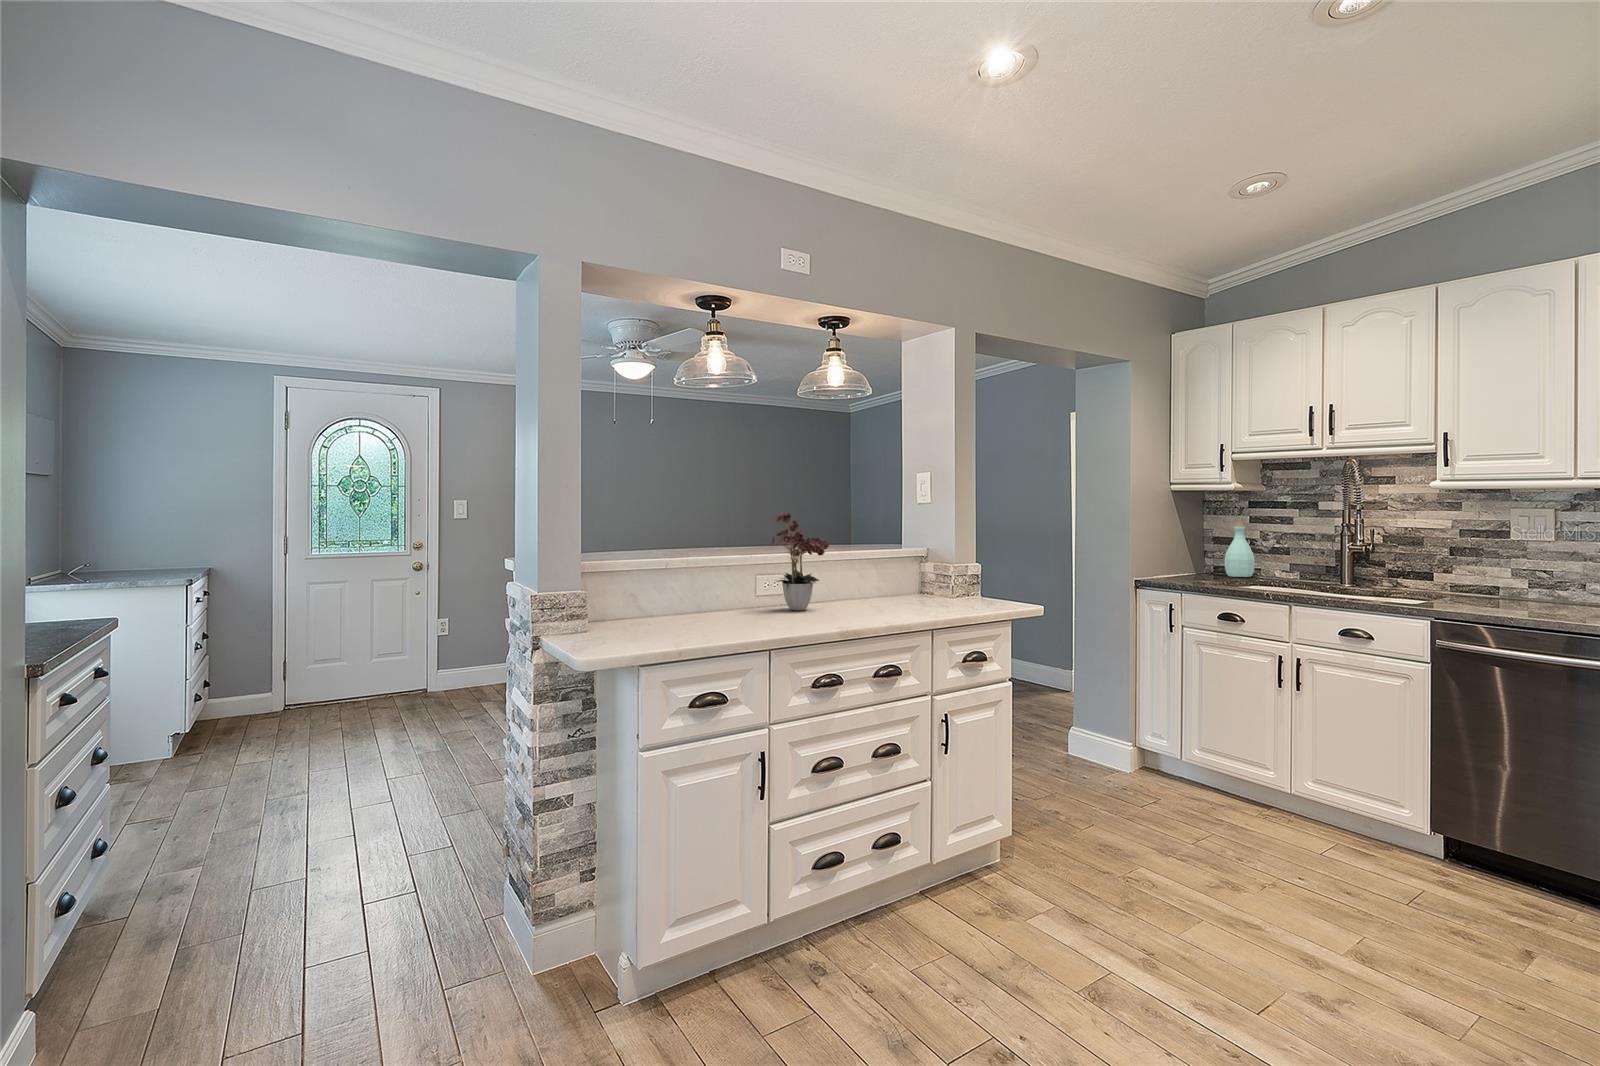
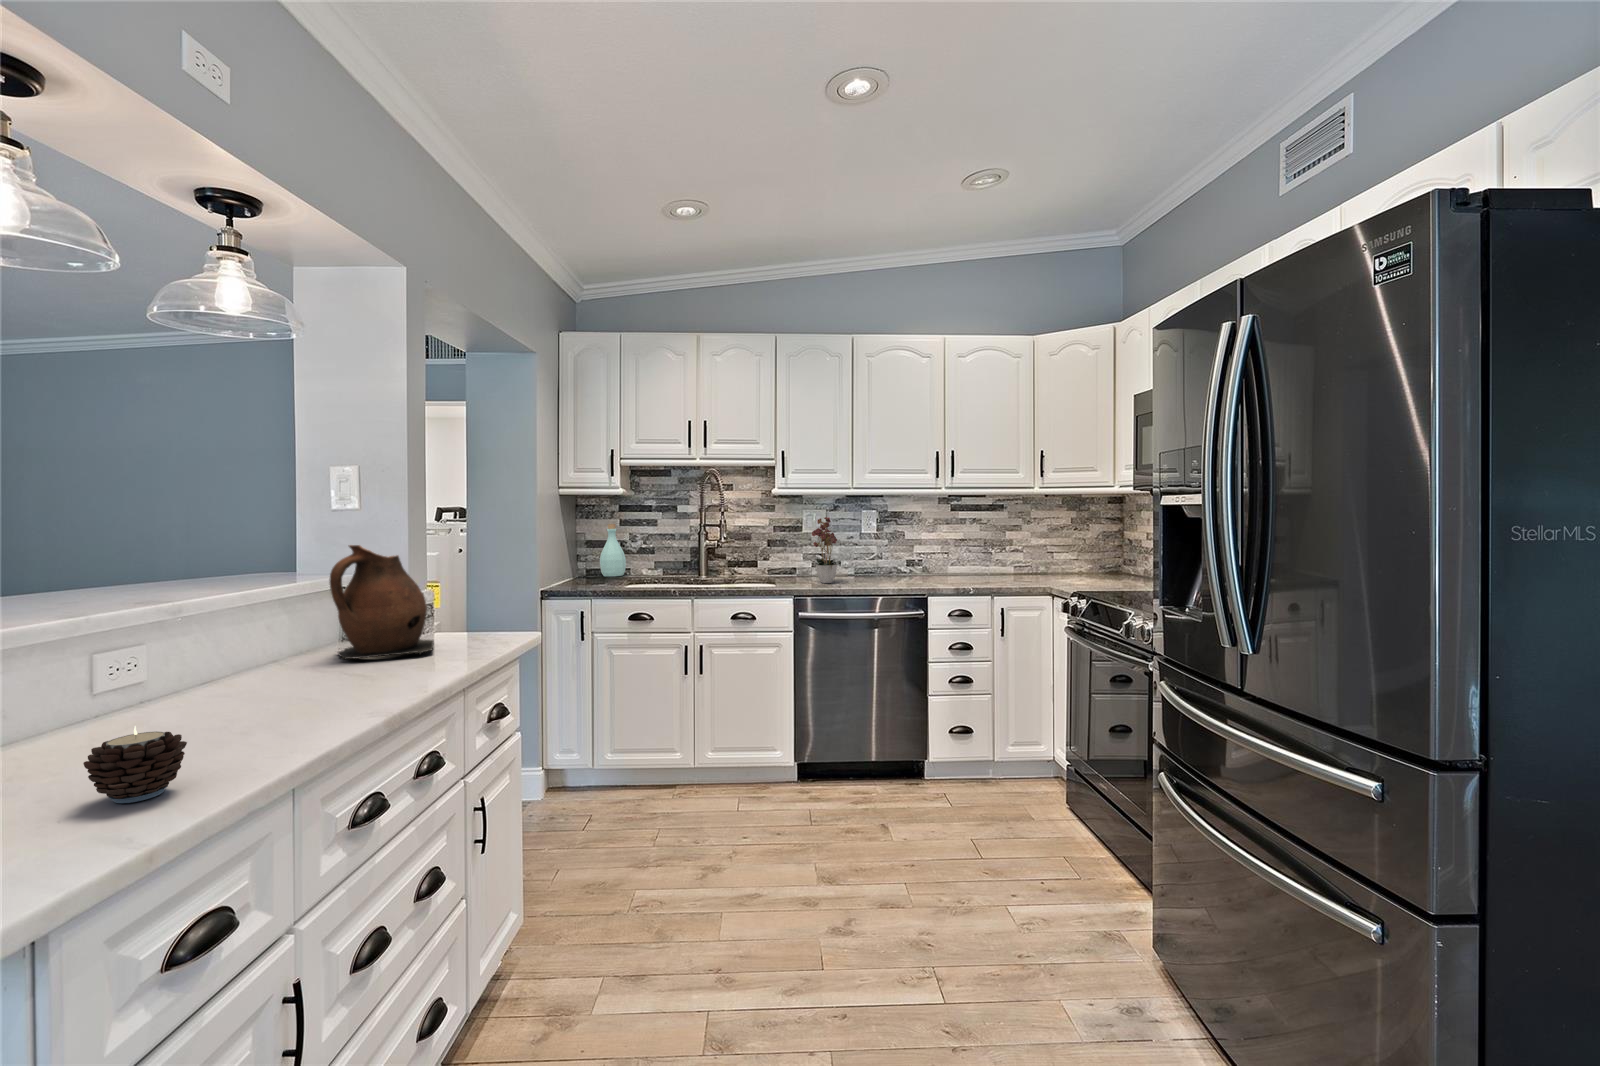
flower arrangement: present [772,513,829,610] -> present [812,517,837,583]
ceramic pitcher: none [886,526,958,605] -> present [330,545,434,659]
candle: none [700,600,736,634] -> present [83,726,187,803]

